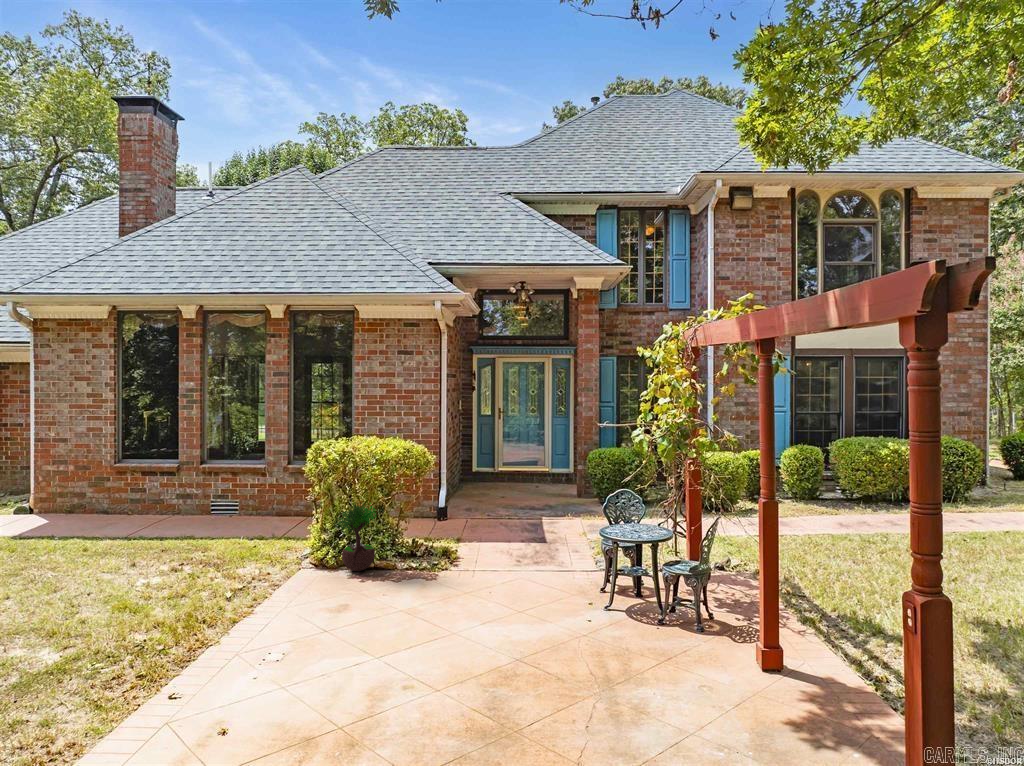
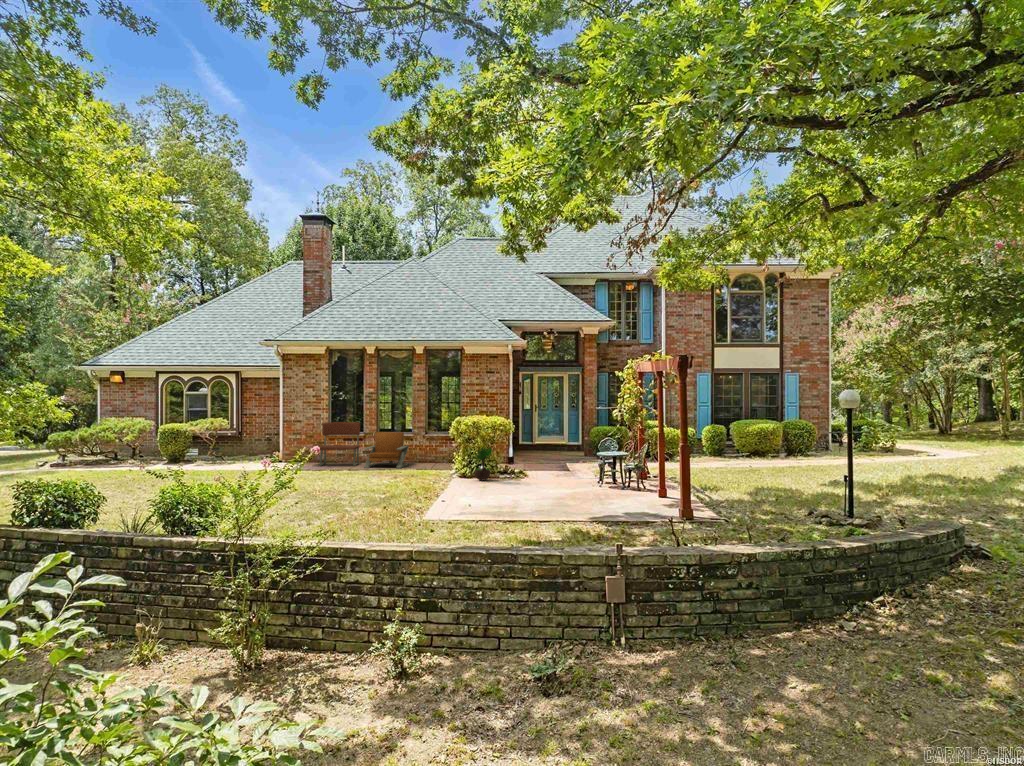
bench: none [77,443,169,525] -> present [320,422,360,466]
lounge chair: none [162,461,257,531] -> present [364,432,409,468]

